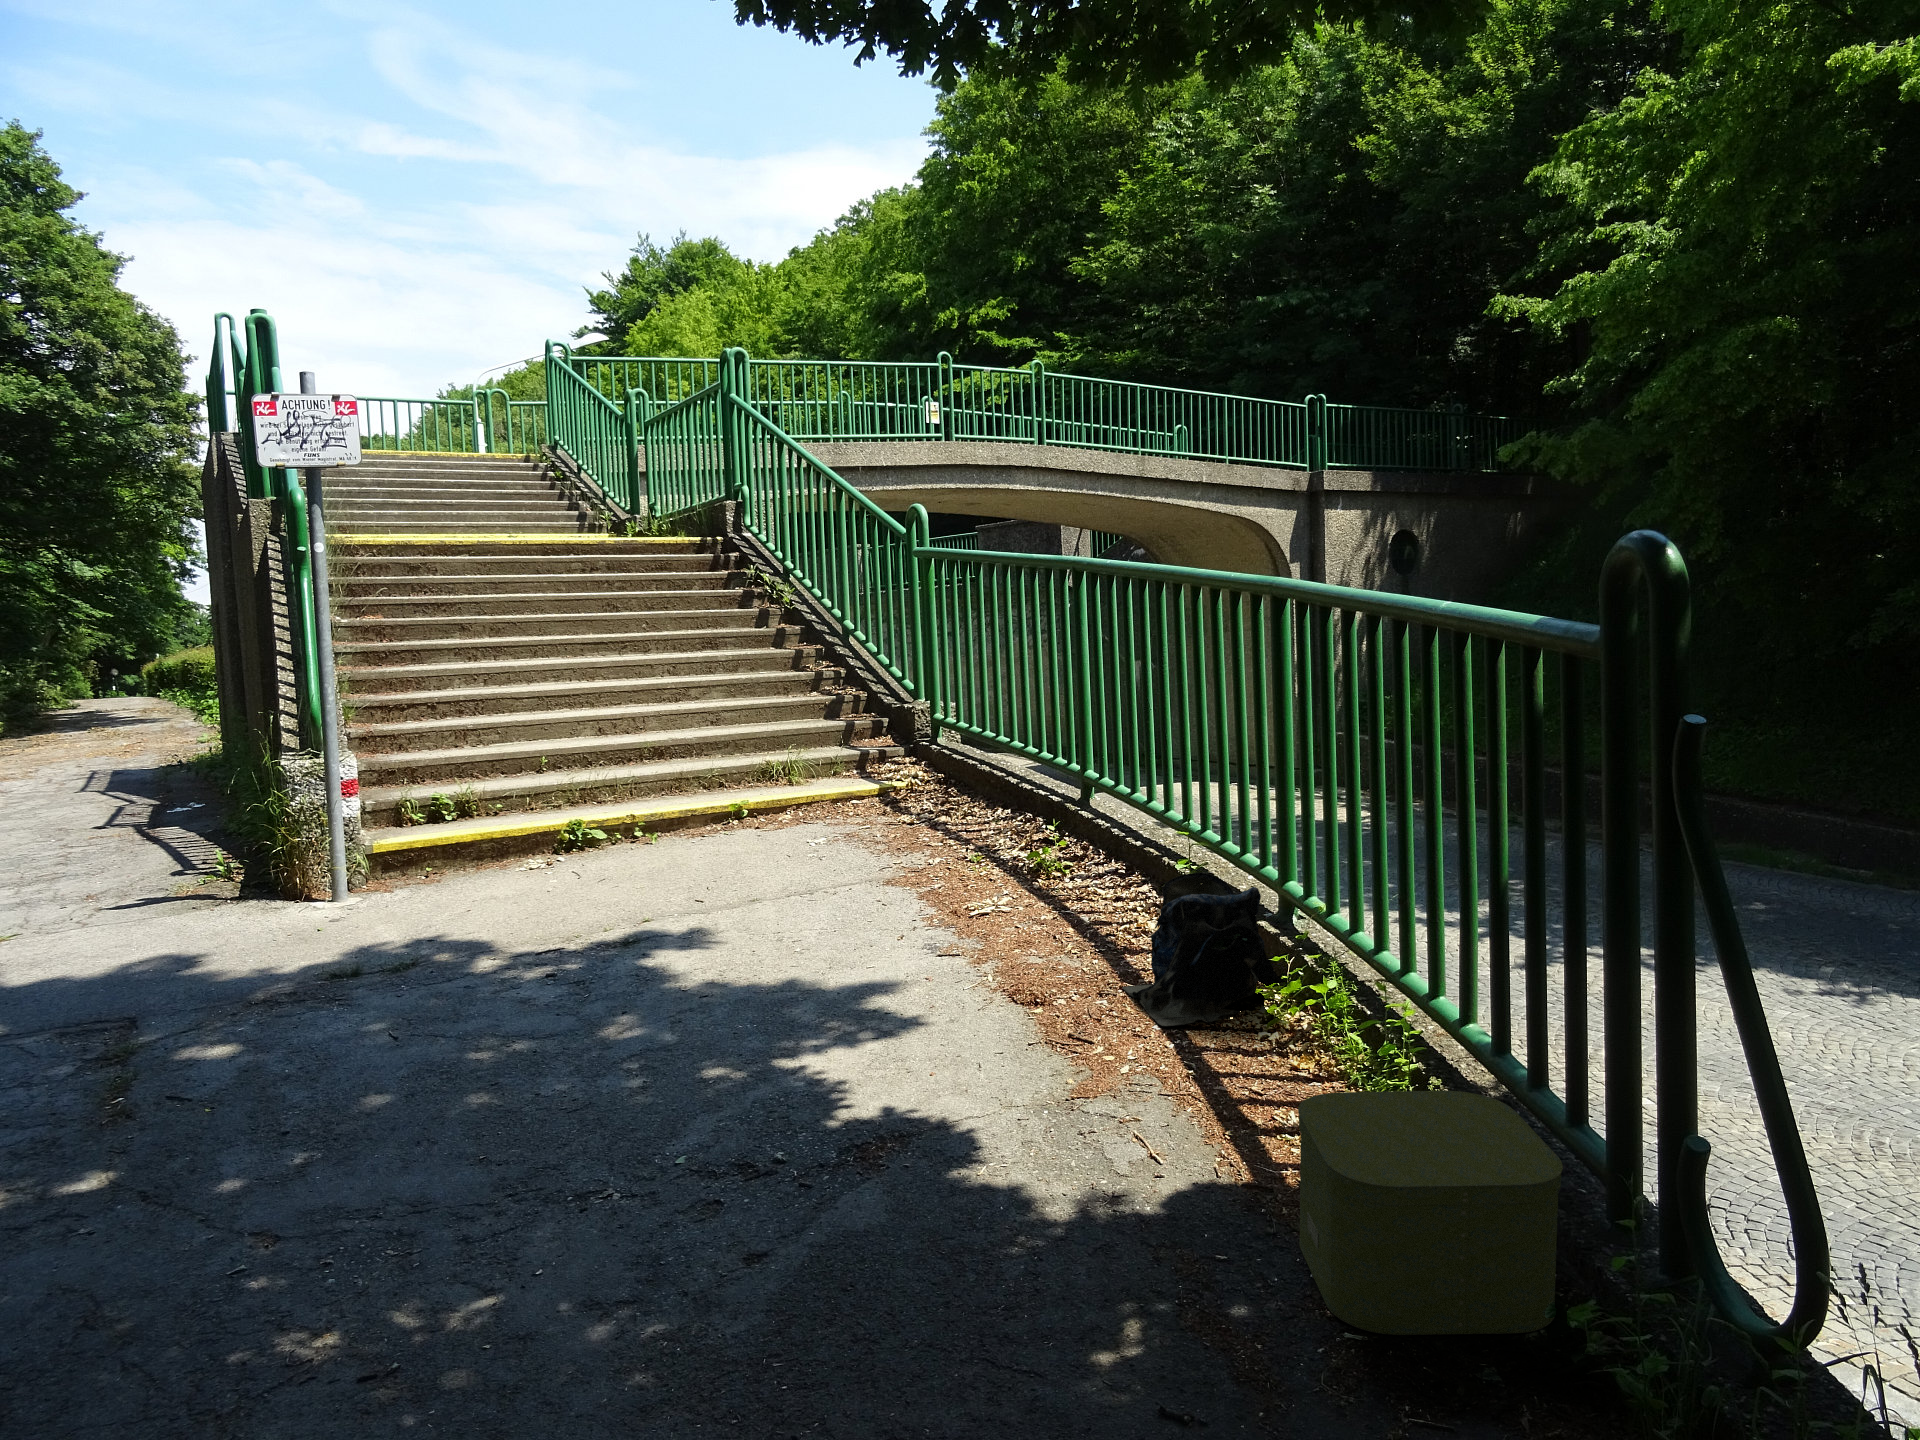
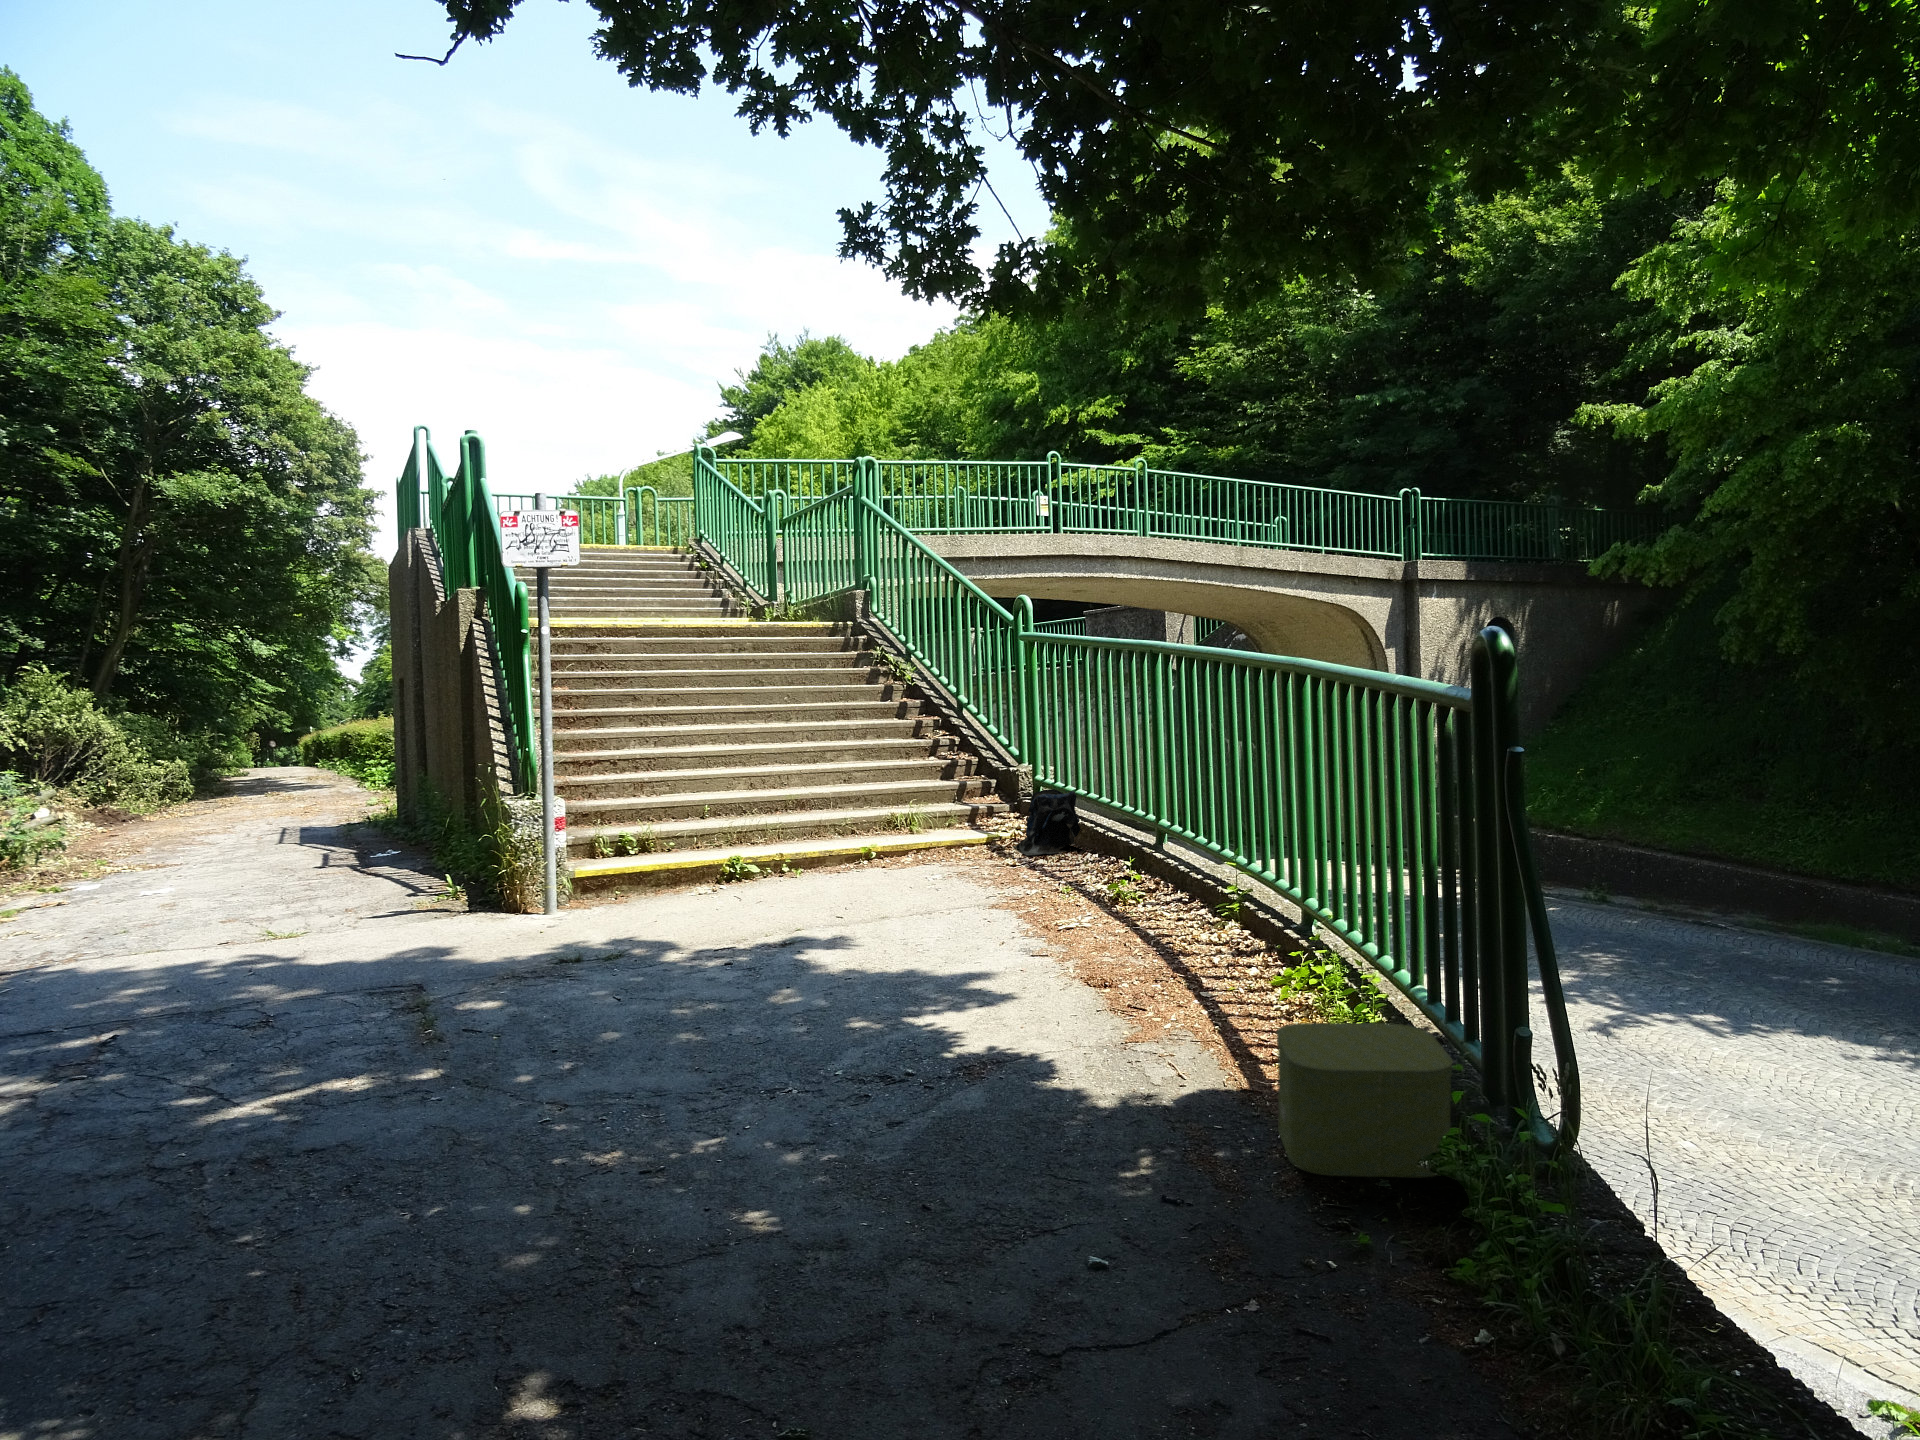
backpack: present [1122,873,1285,1026] -> present [1013,789,1082,855]

